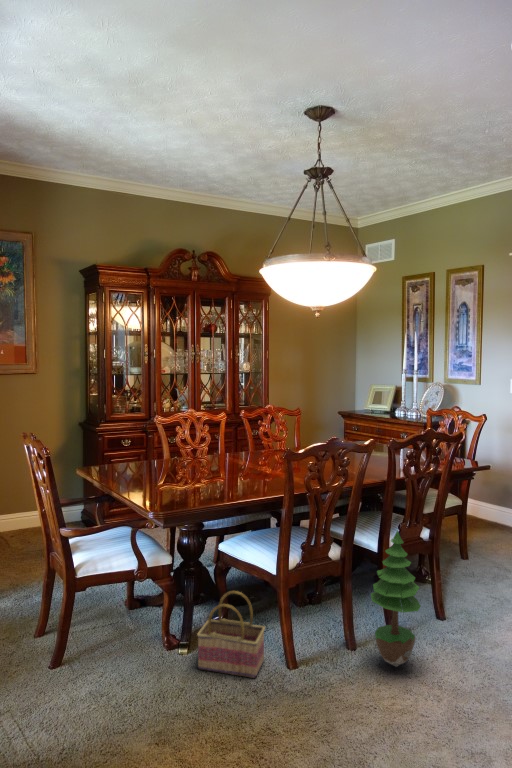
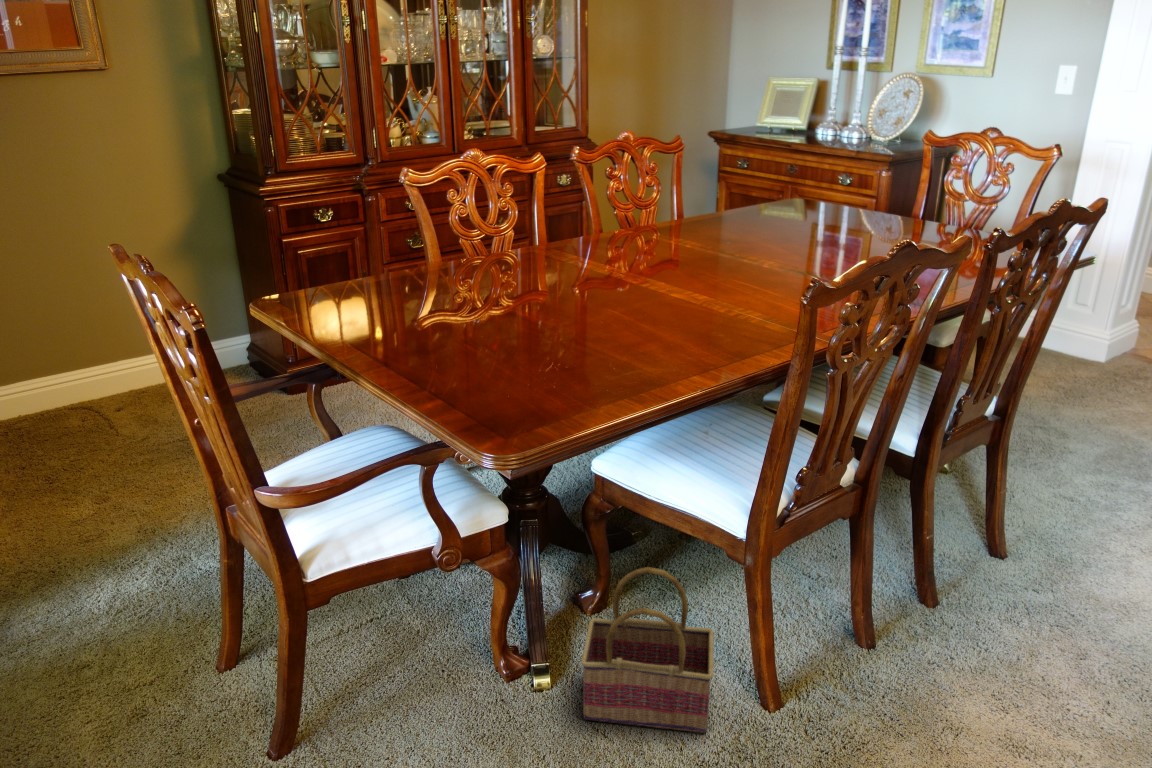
potted tree: present [371,531,421,667] -> none [924,436,1037,682]

